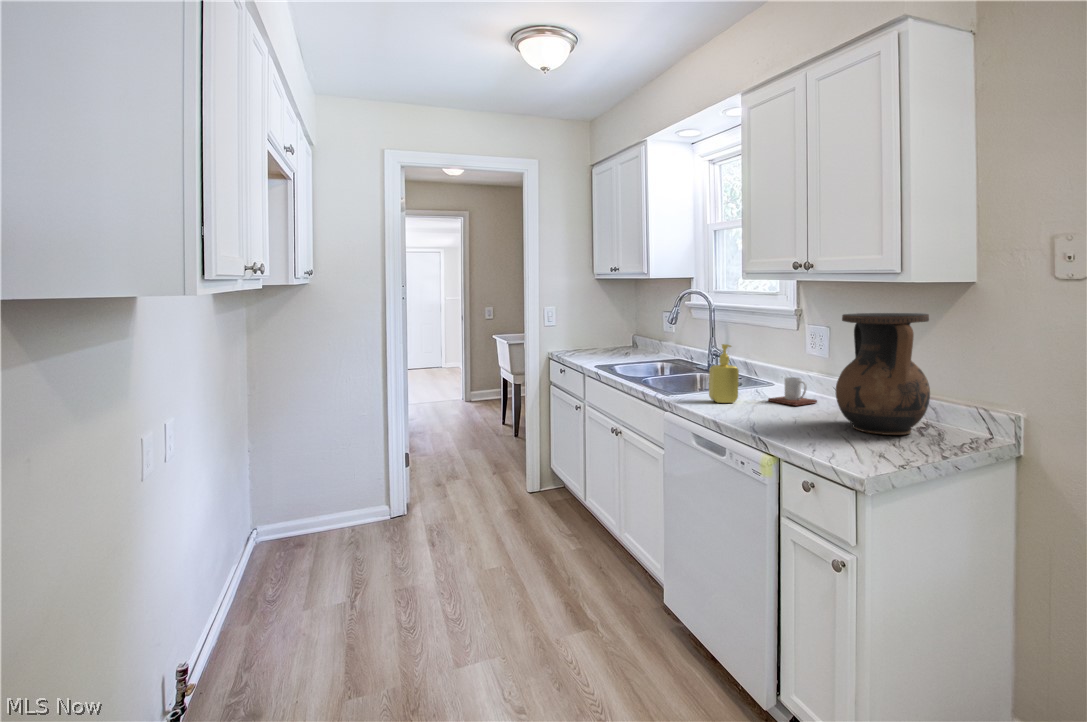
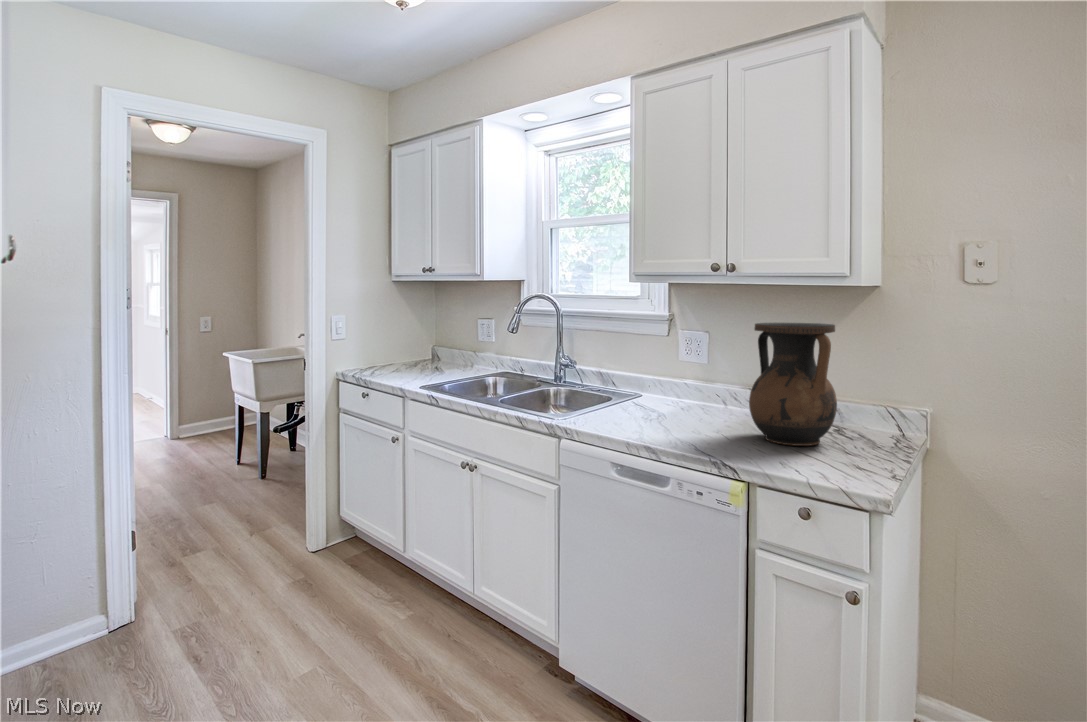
soap dispenser: present [709,344,739,403] -> none [600,356,632,423]
mug: present [768,377,817,406] -> none [656,390,701,421]

